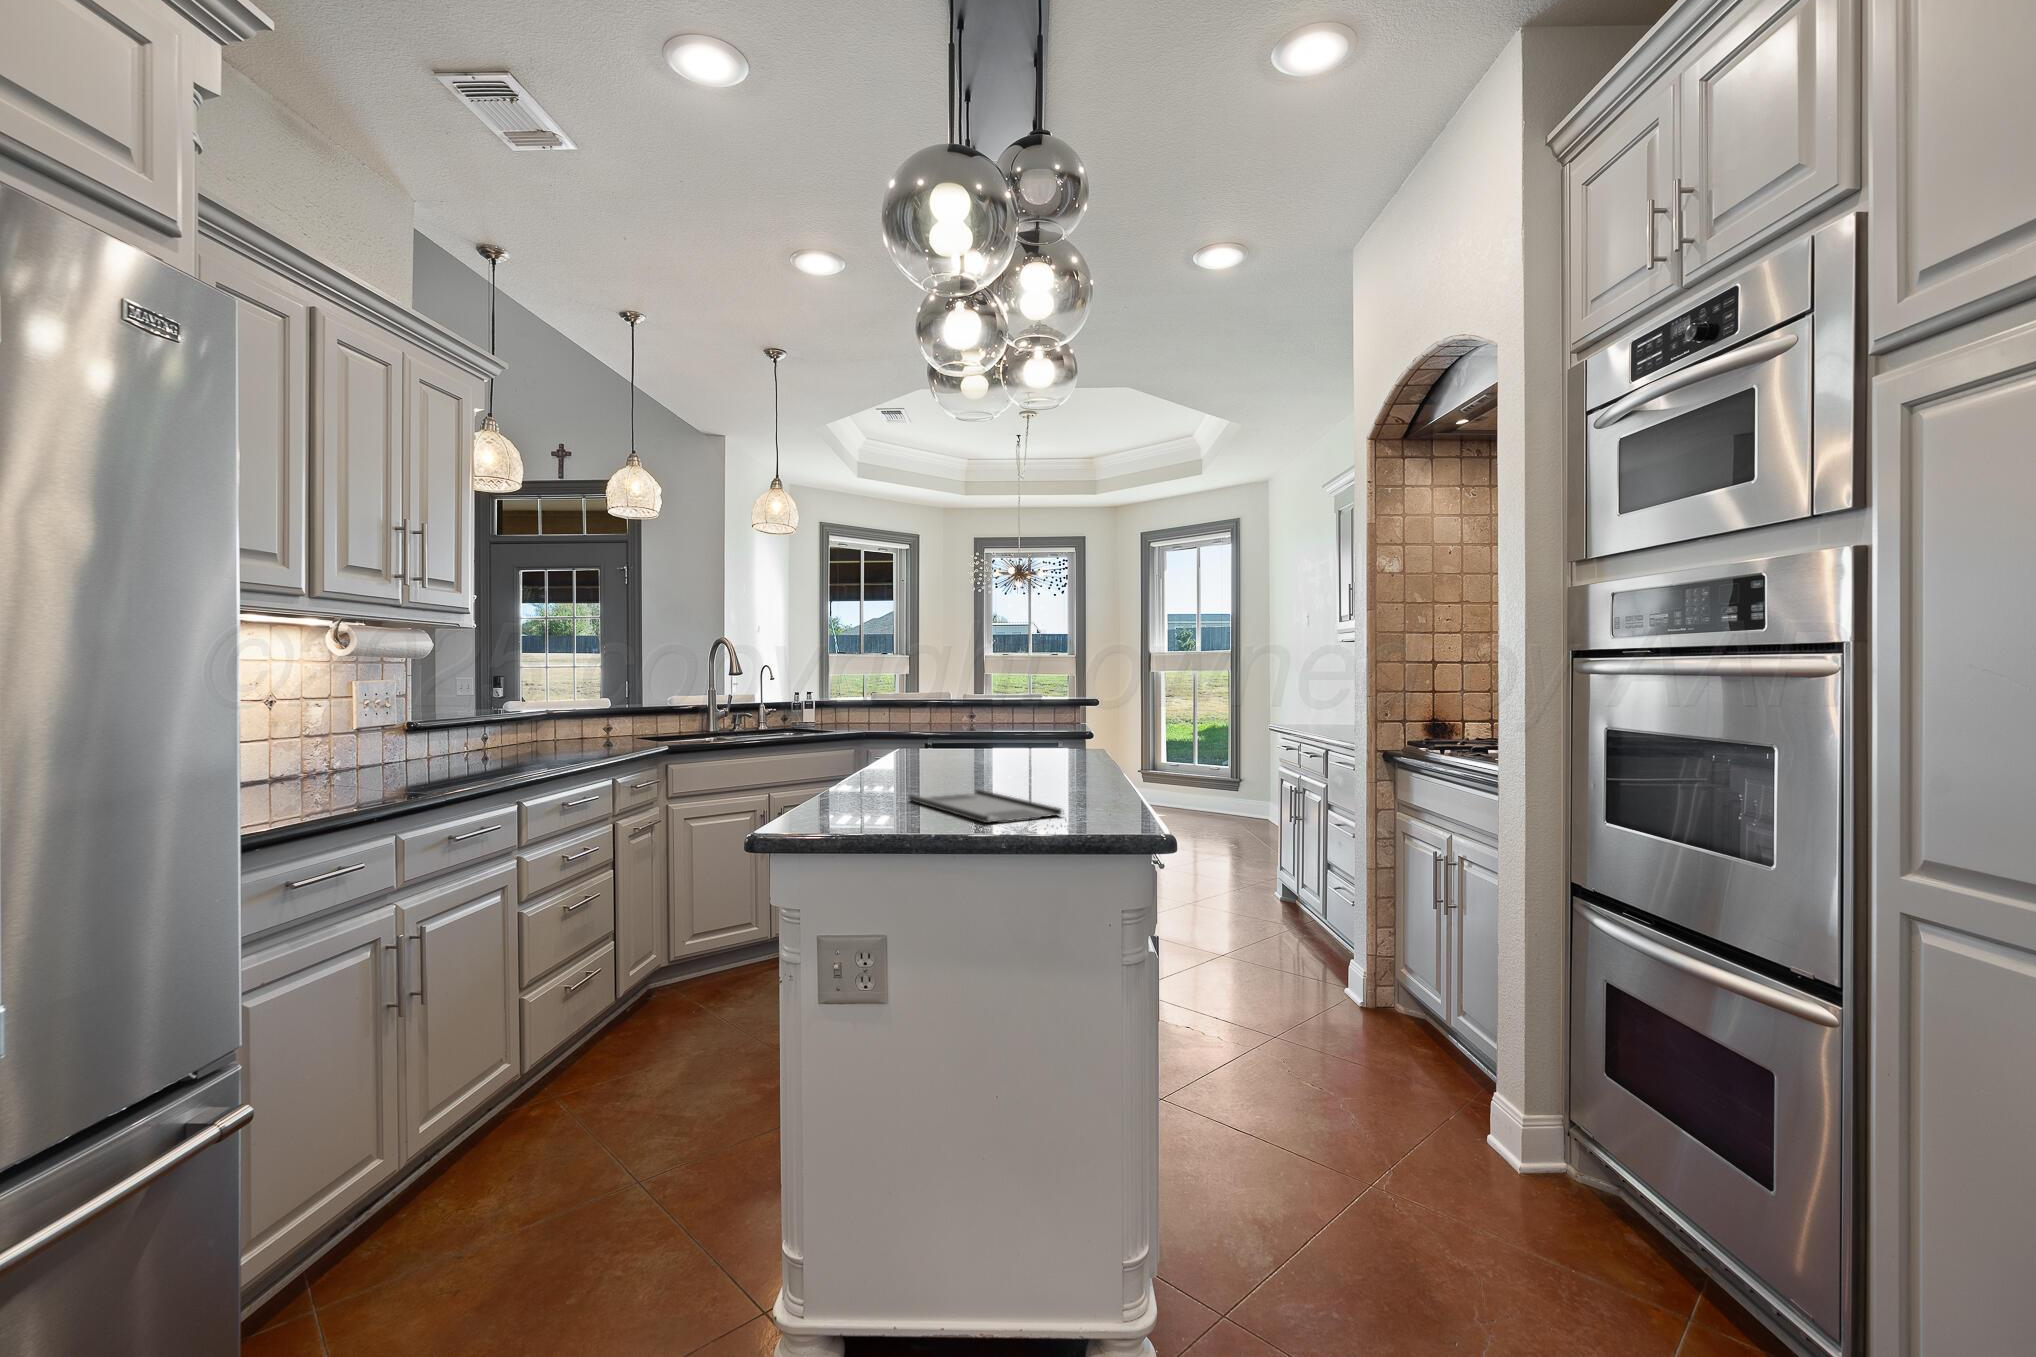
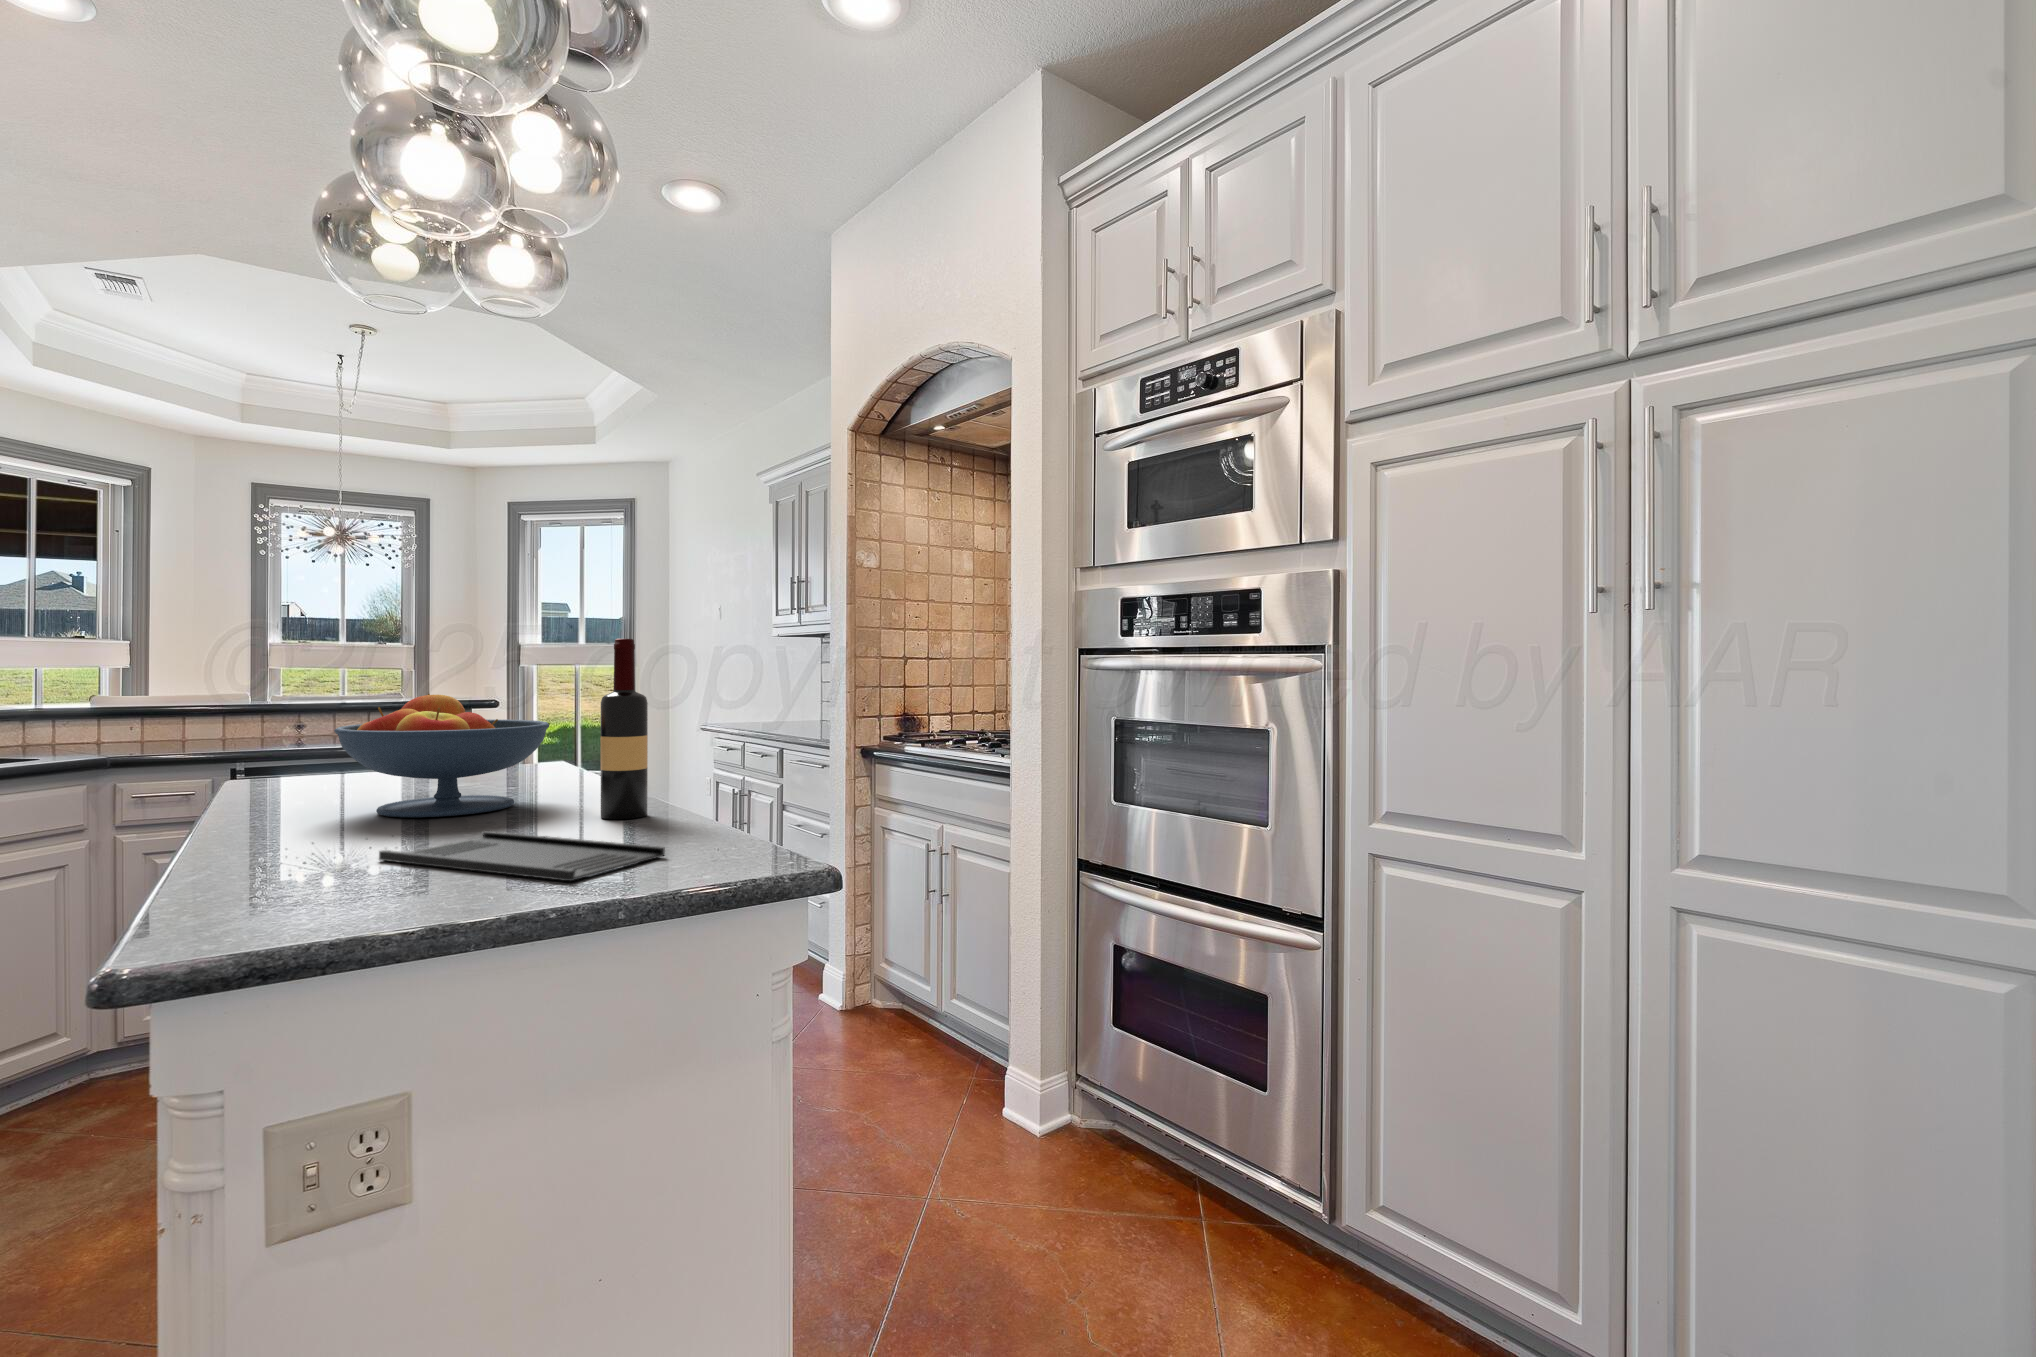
wine bottle: none [1062,653,1096,790] -> present [601,639,648,819]
fruit bowl: none [919,693,1047,779] -> present [334,694,549,817]

